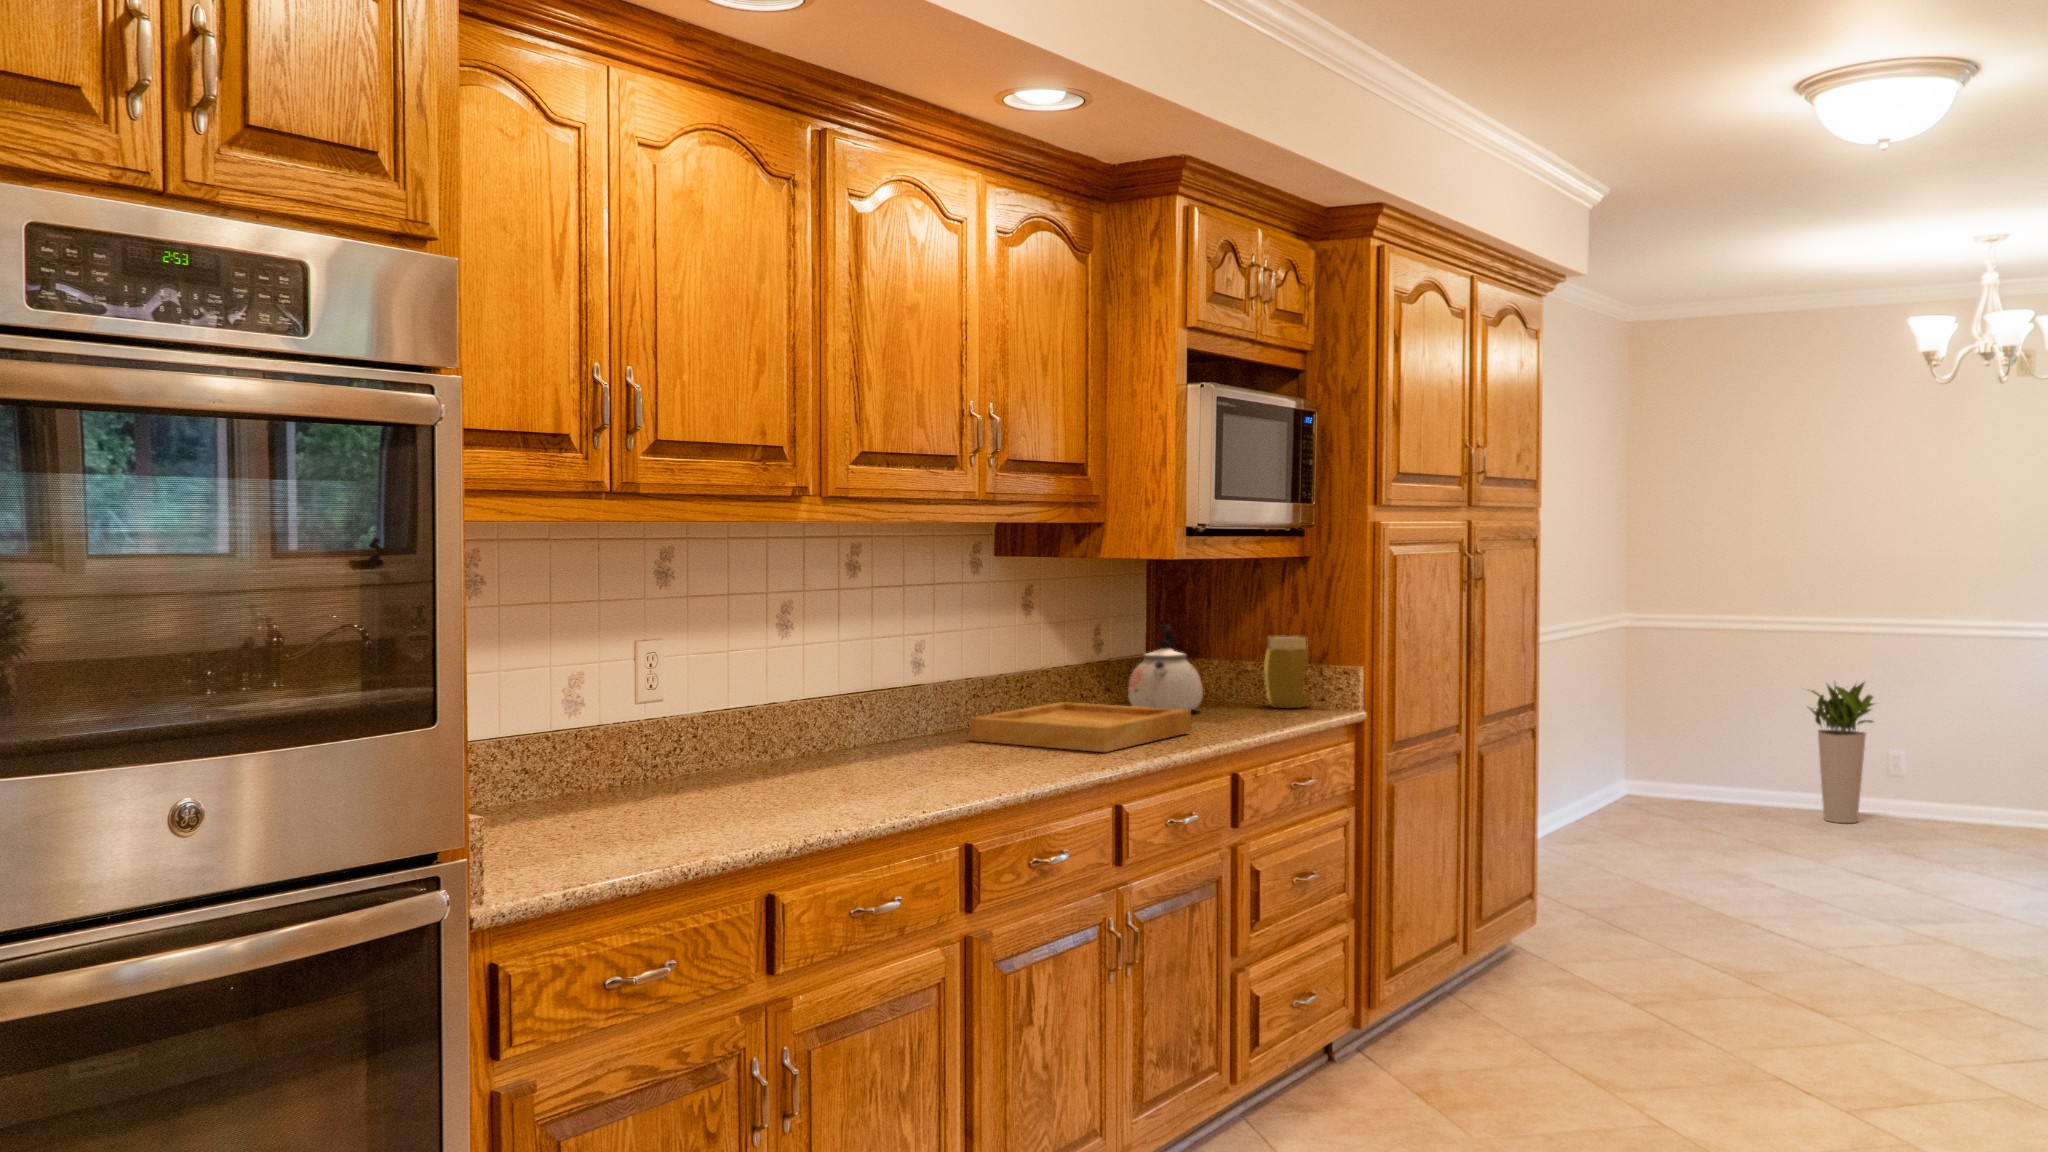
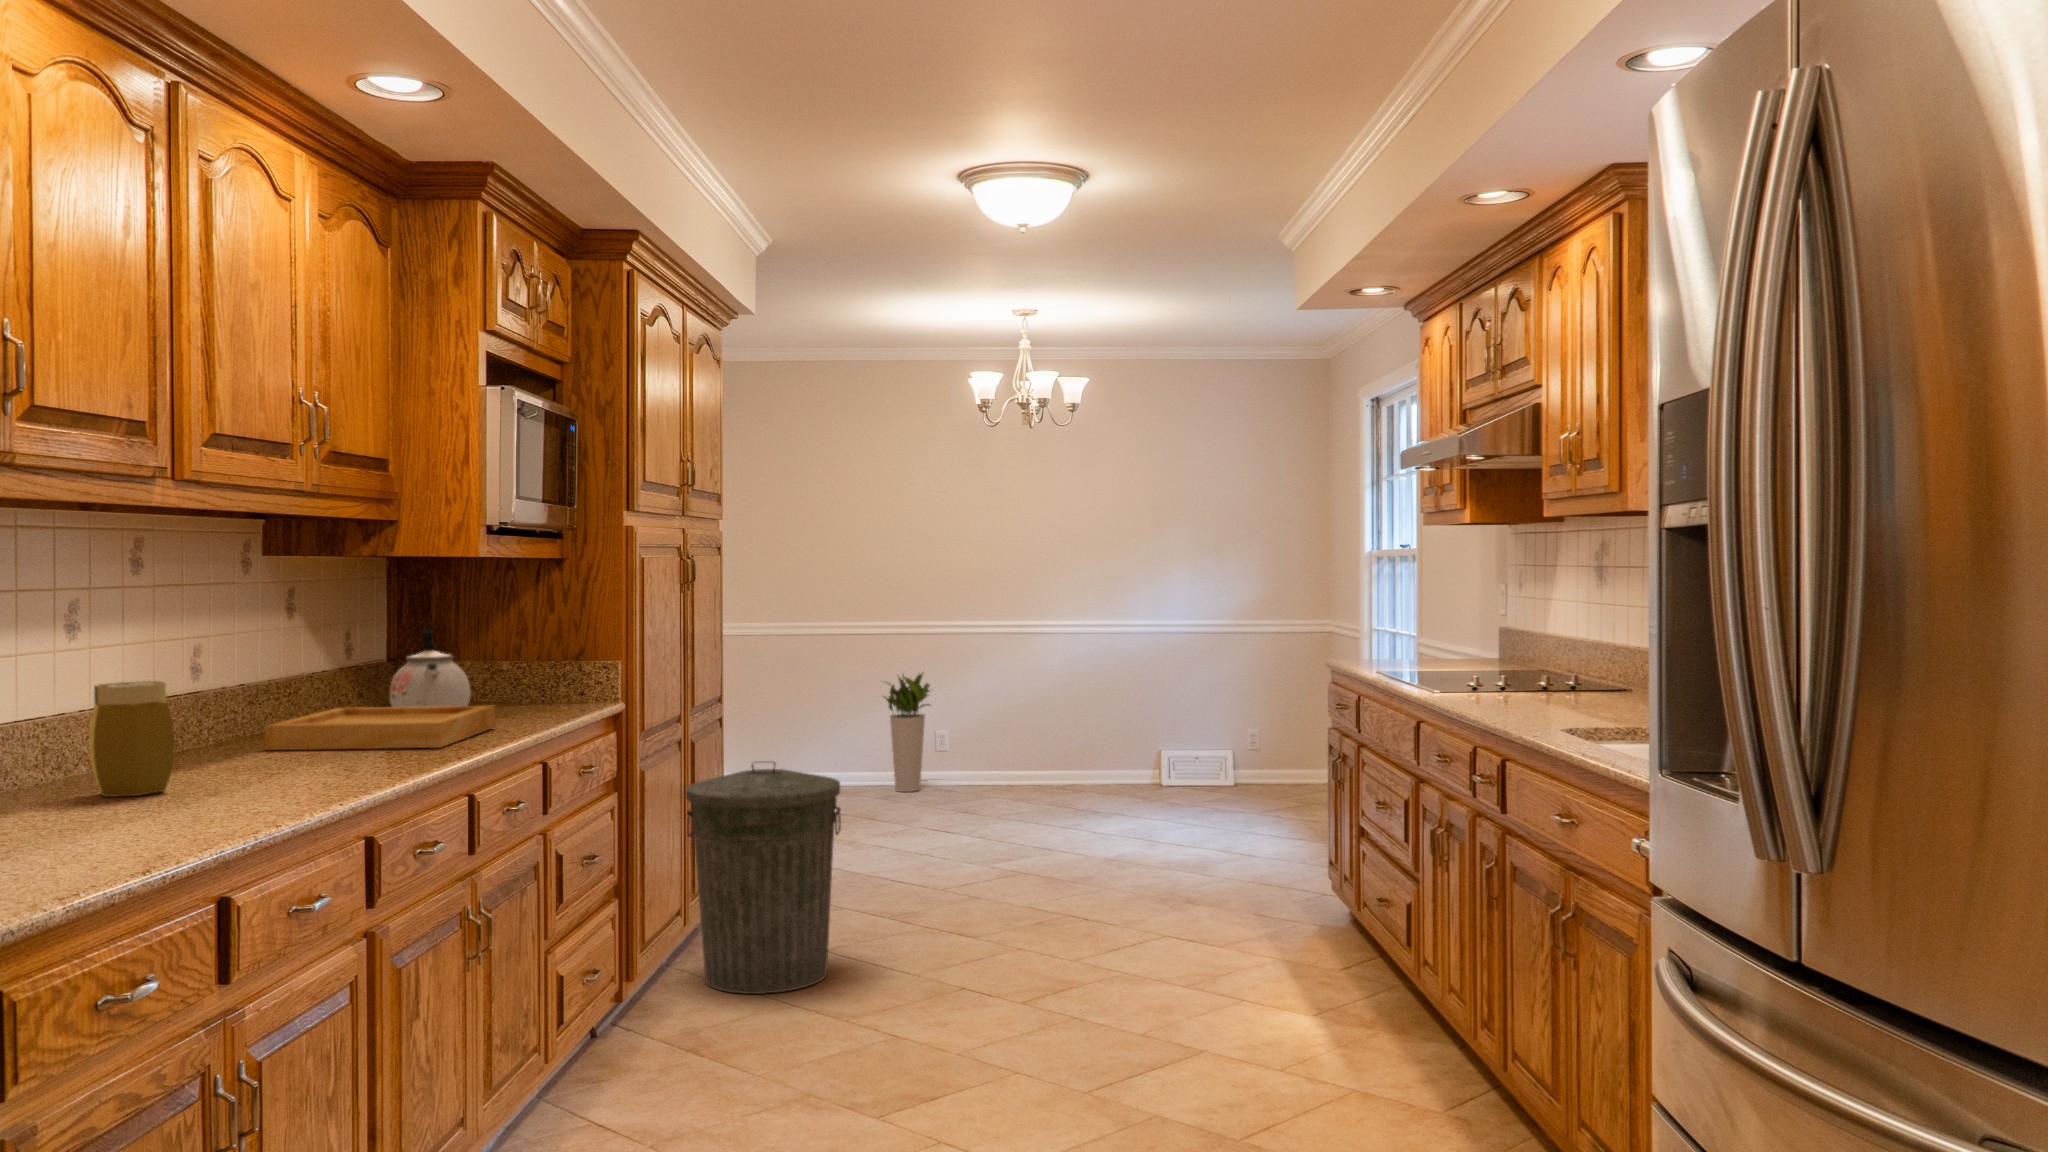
jar: present [1264,635,1311,708] -> present [89,681,175,797]
trash can: none [1456,784,1640,1052] -> present [686,761,841,994]

